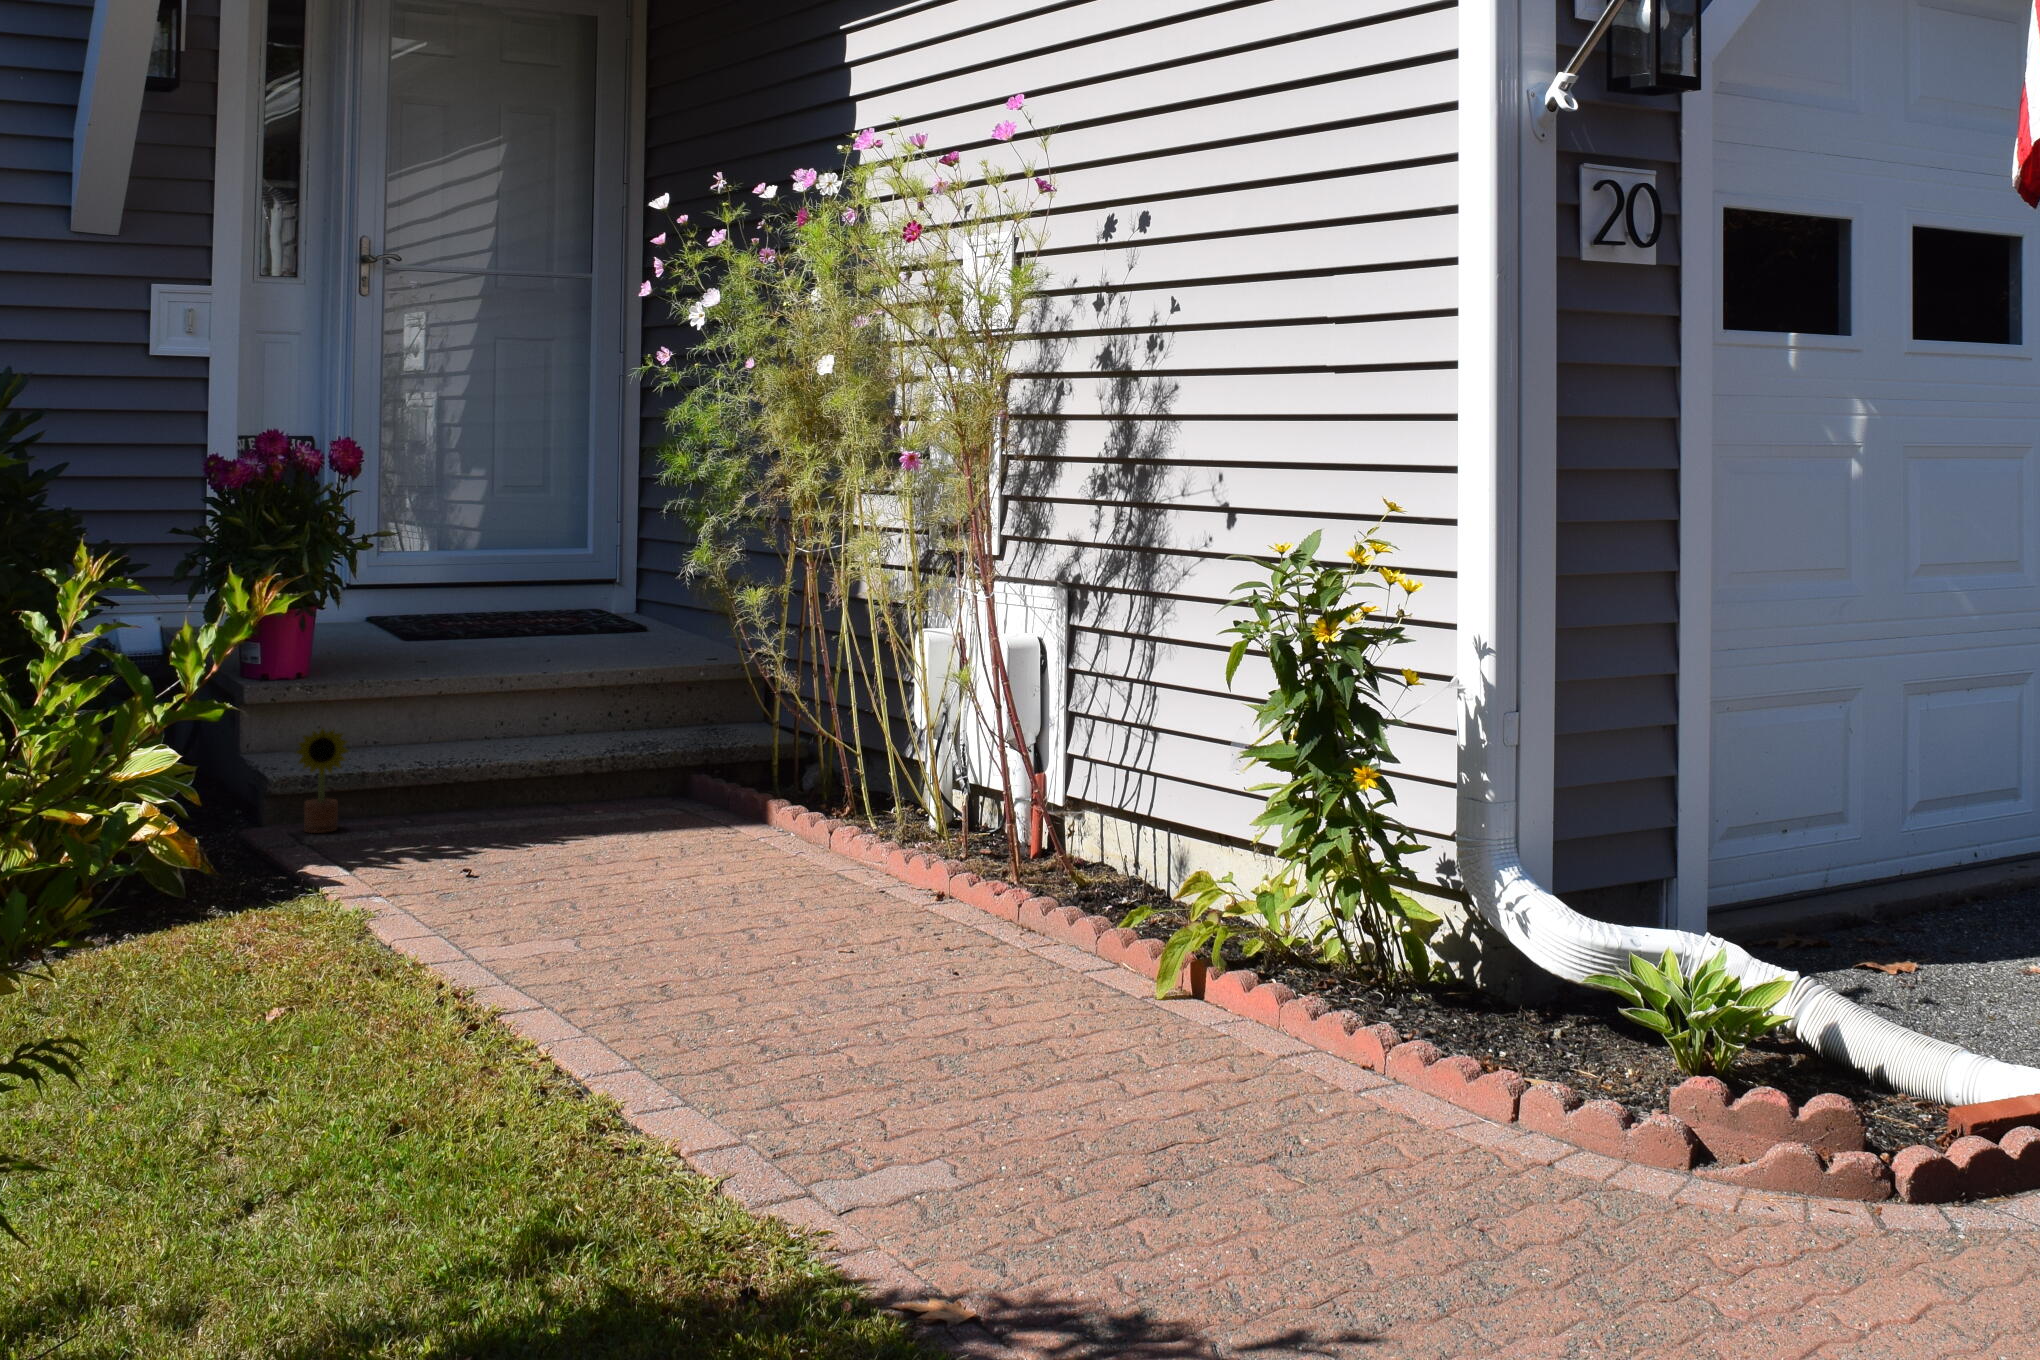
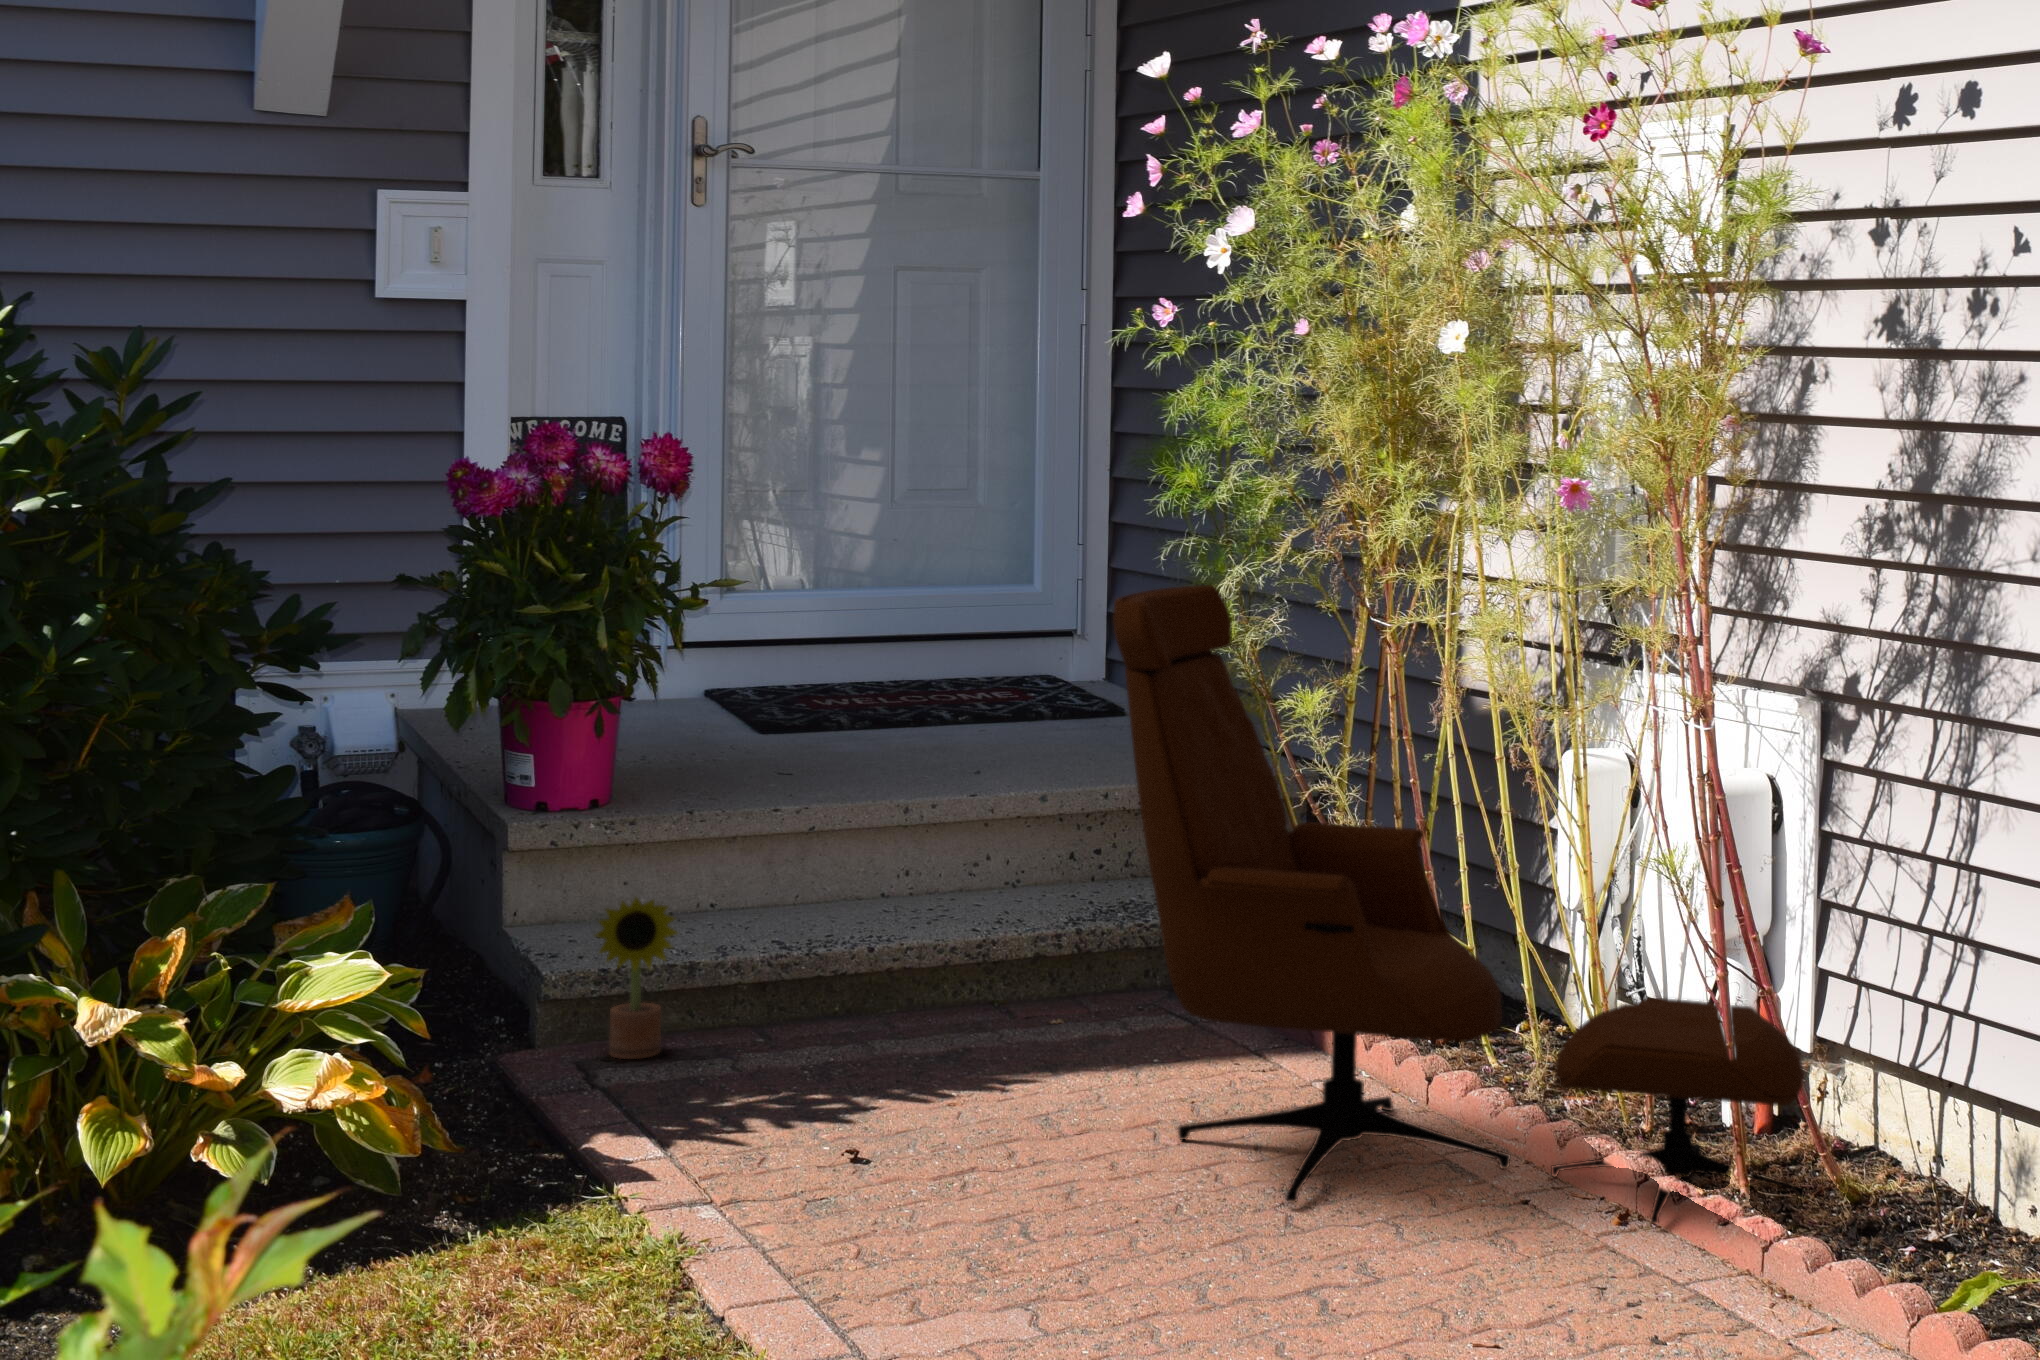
lounge chair: none [628,523,1053,901] -> present [1114,585,1805,1224]

